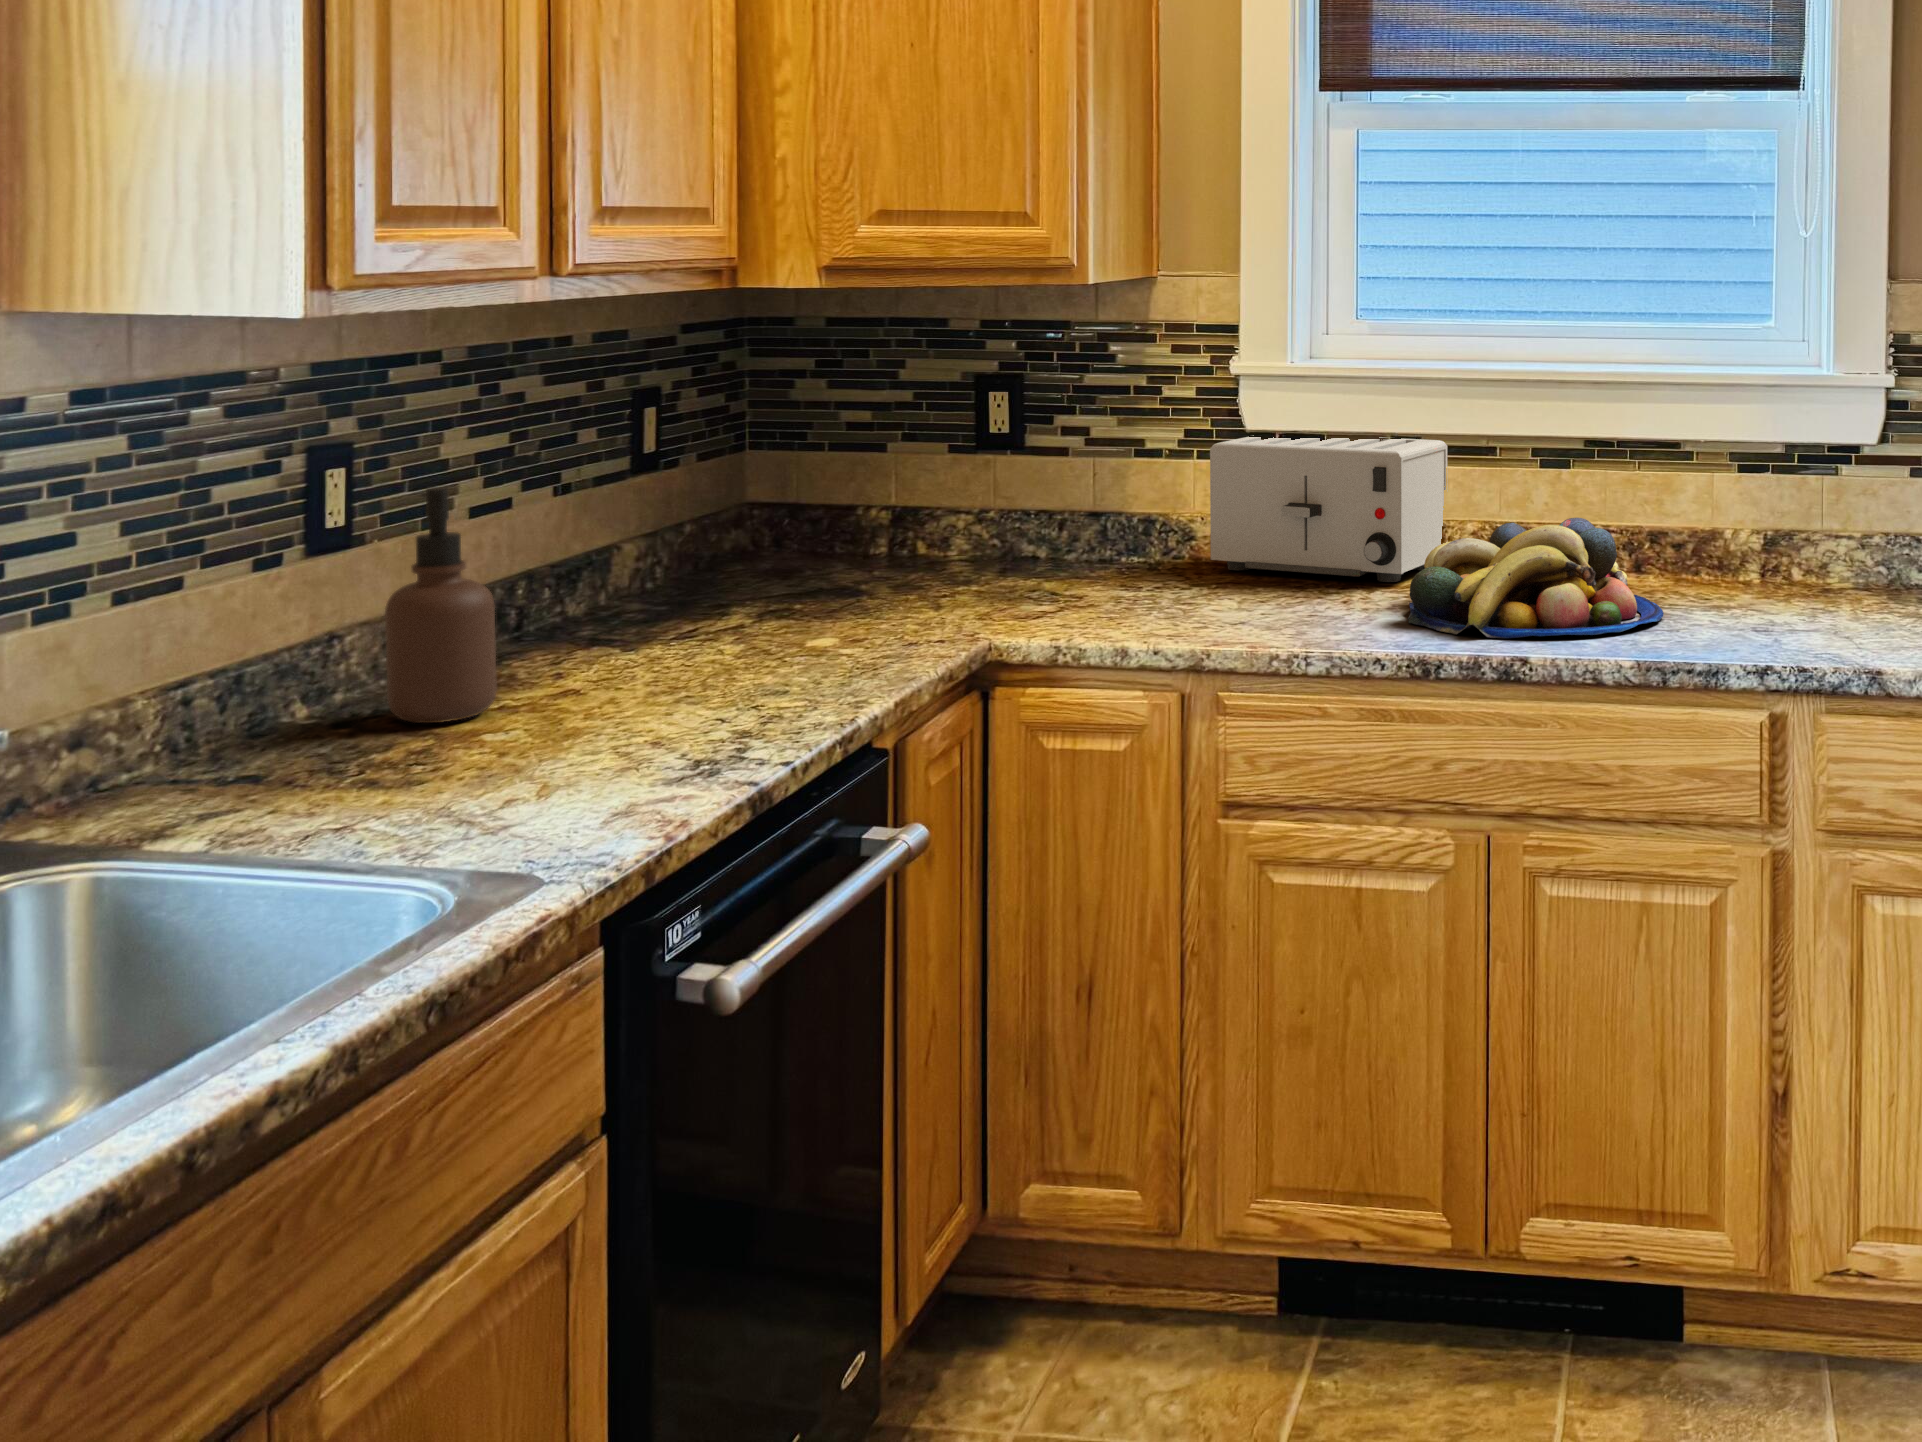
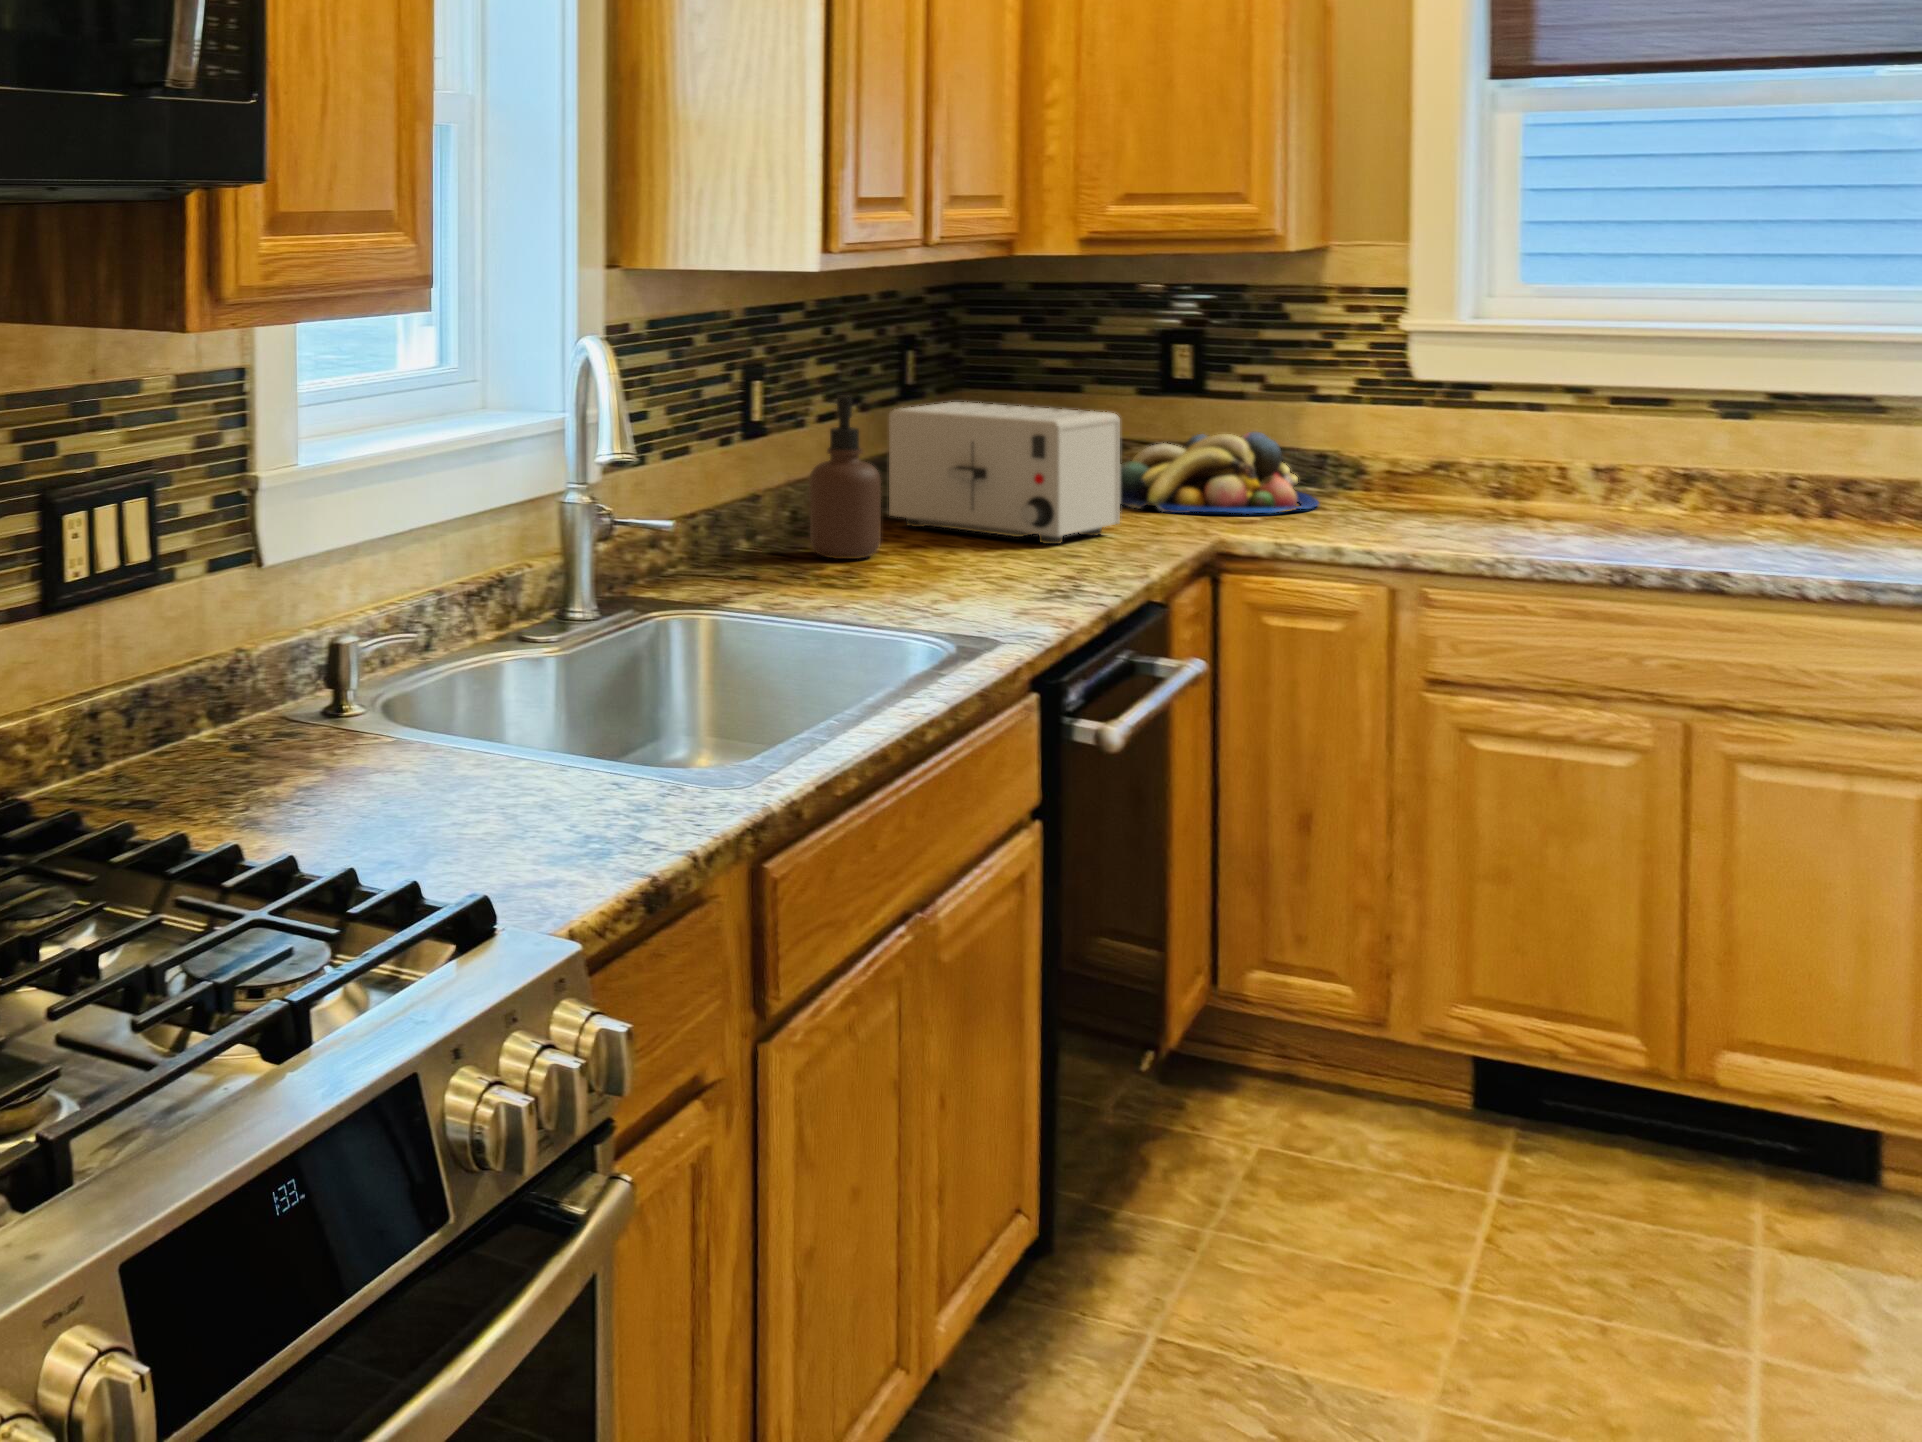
toaster: present [1210,437,1447,582] -> present [889,402,1120,544]
fruit bowl: present [1408,518,1664,638] -> present [1120,432,1319,514]

